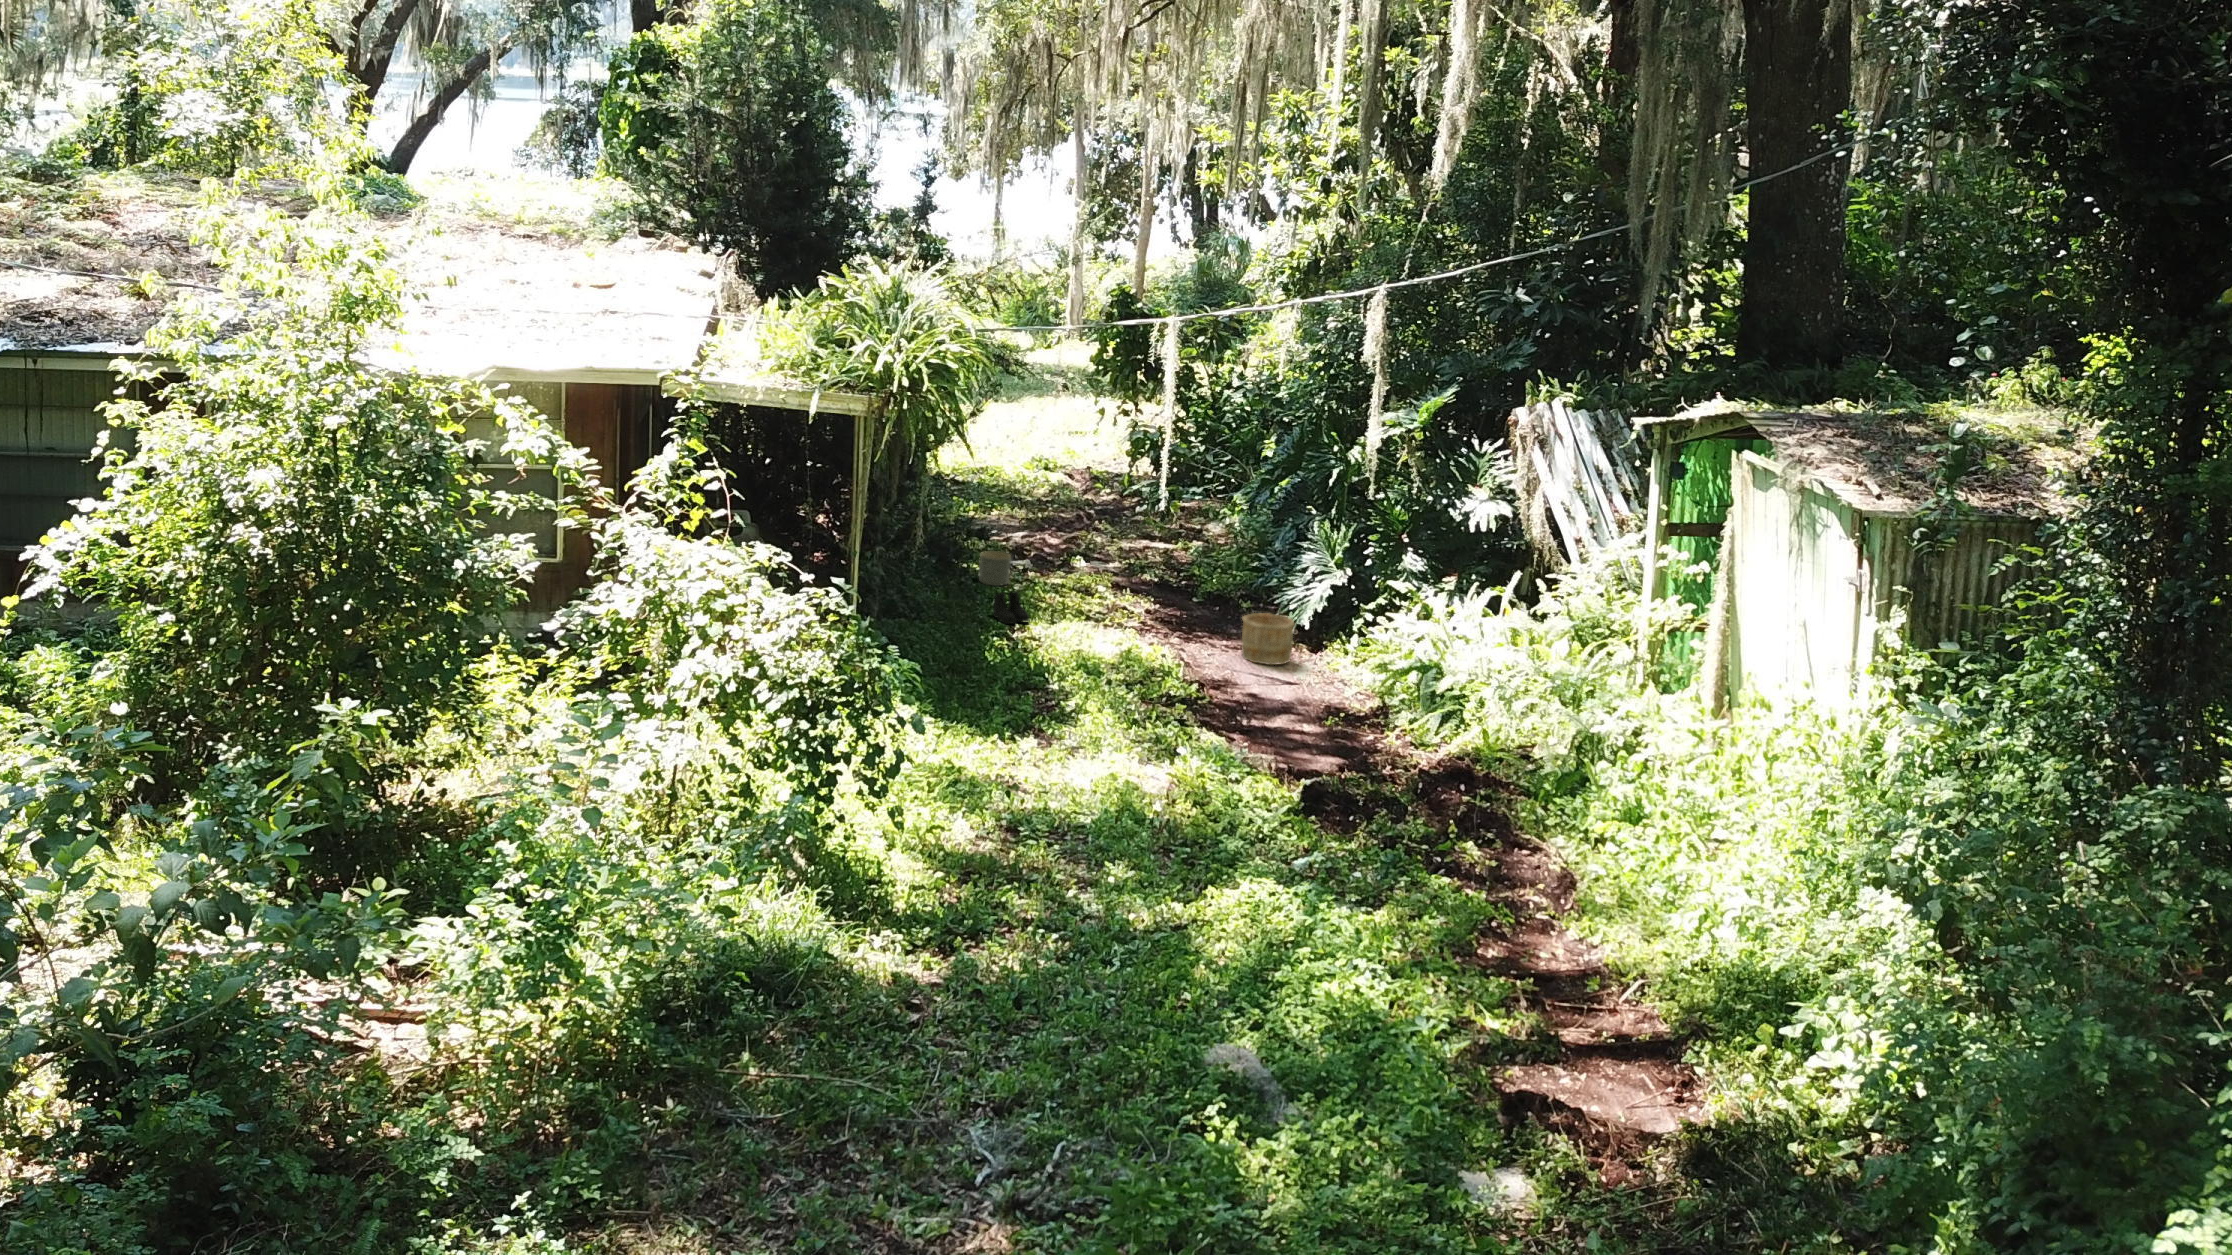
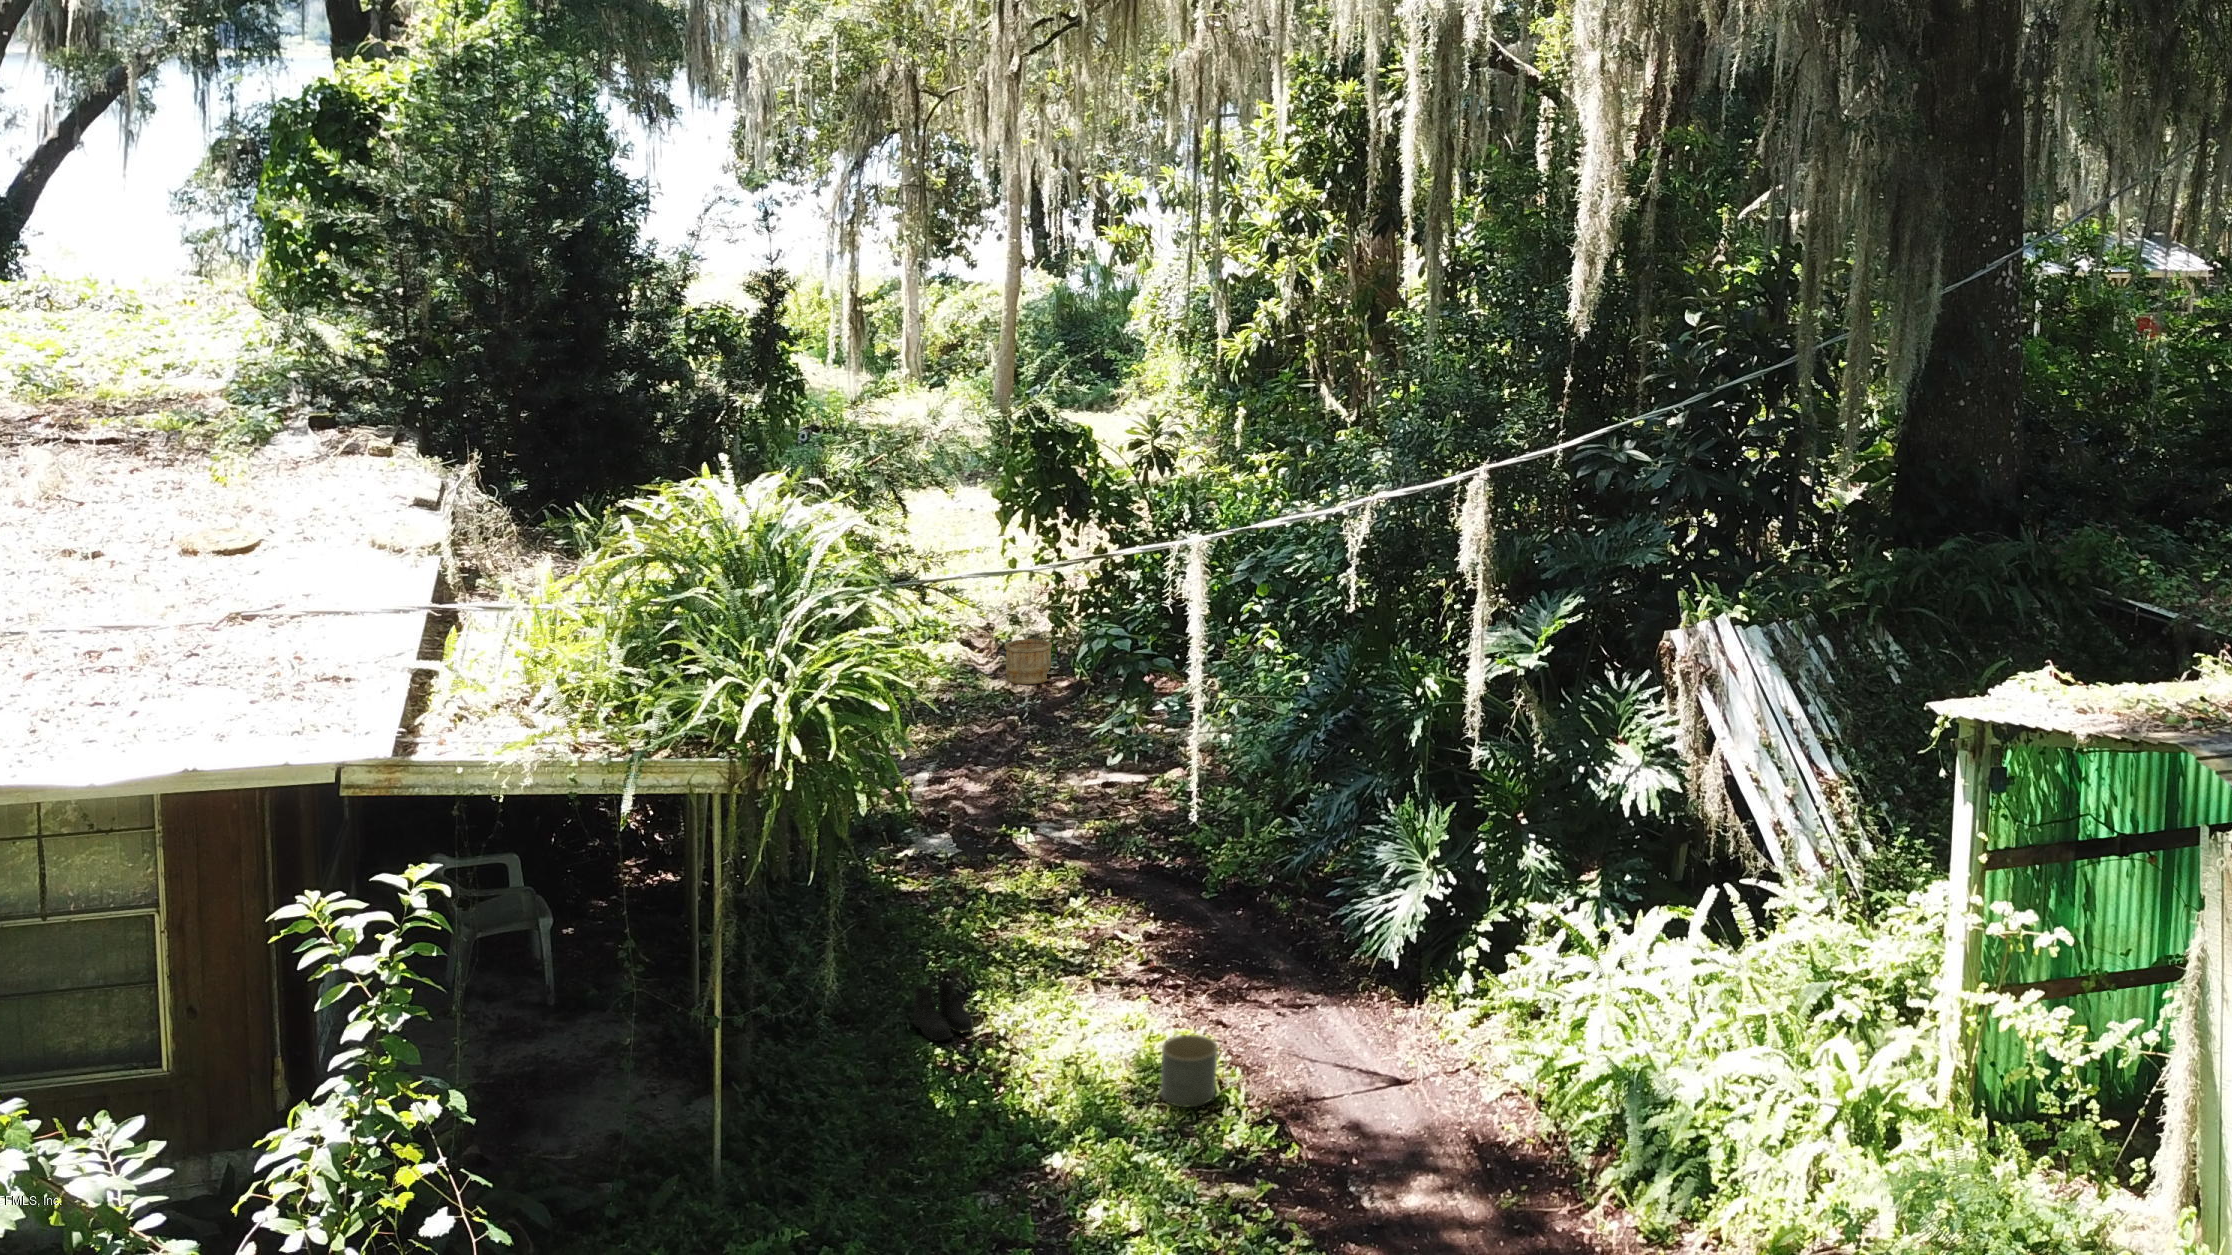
planter: present [979,551,1011,586] -> present [1161,1035,1218,1107]
wooden bucket: present [1242,613,1295,665] -> present [1005,639,1052,684]

